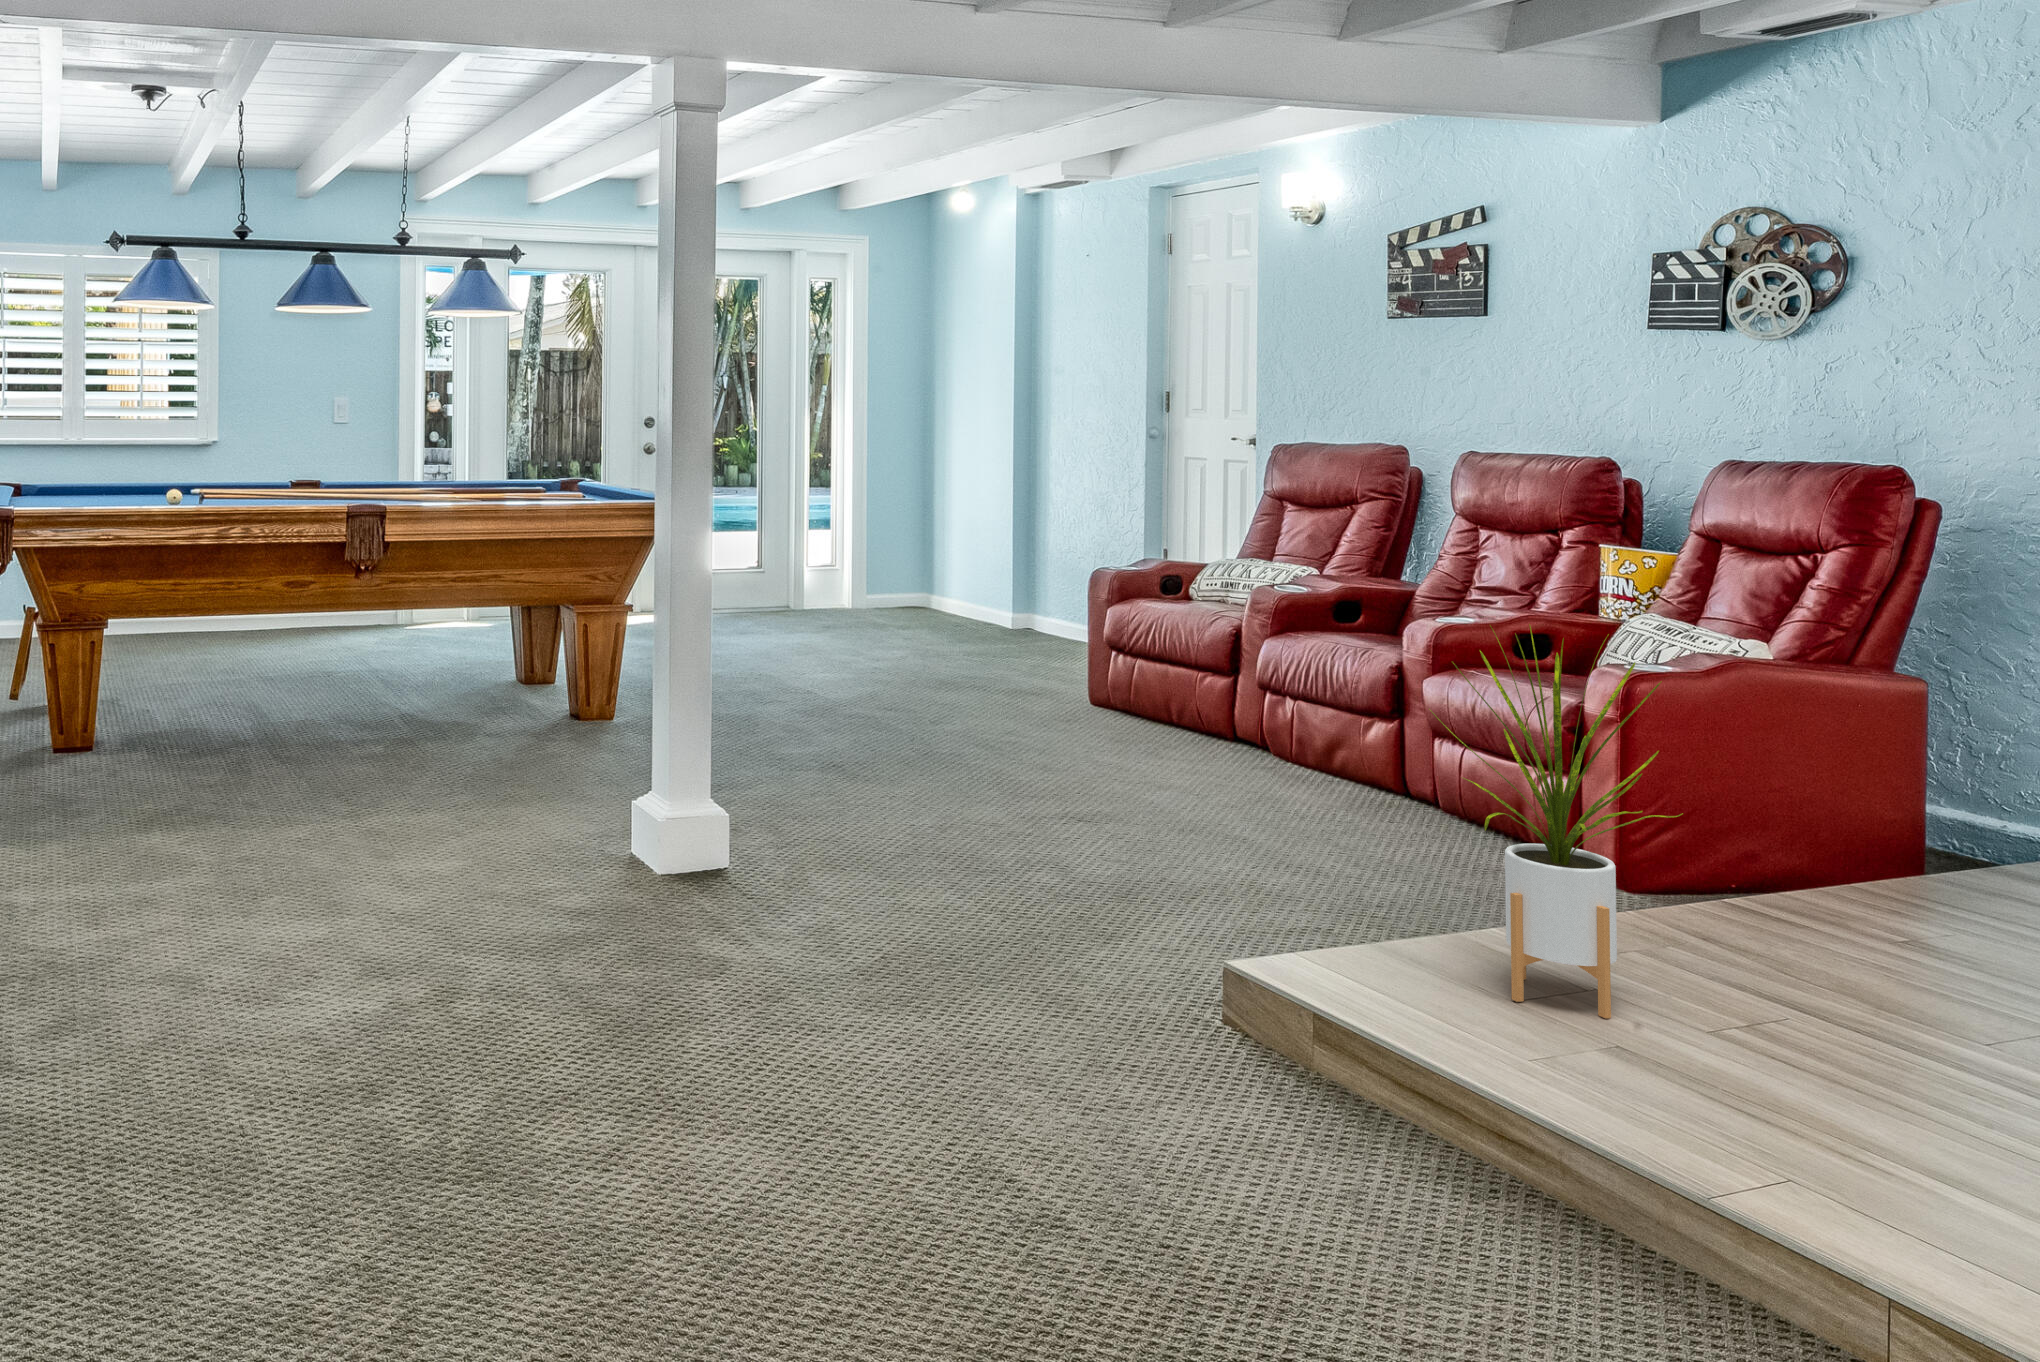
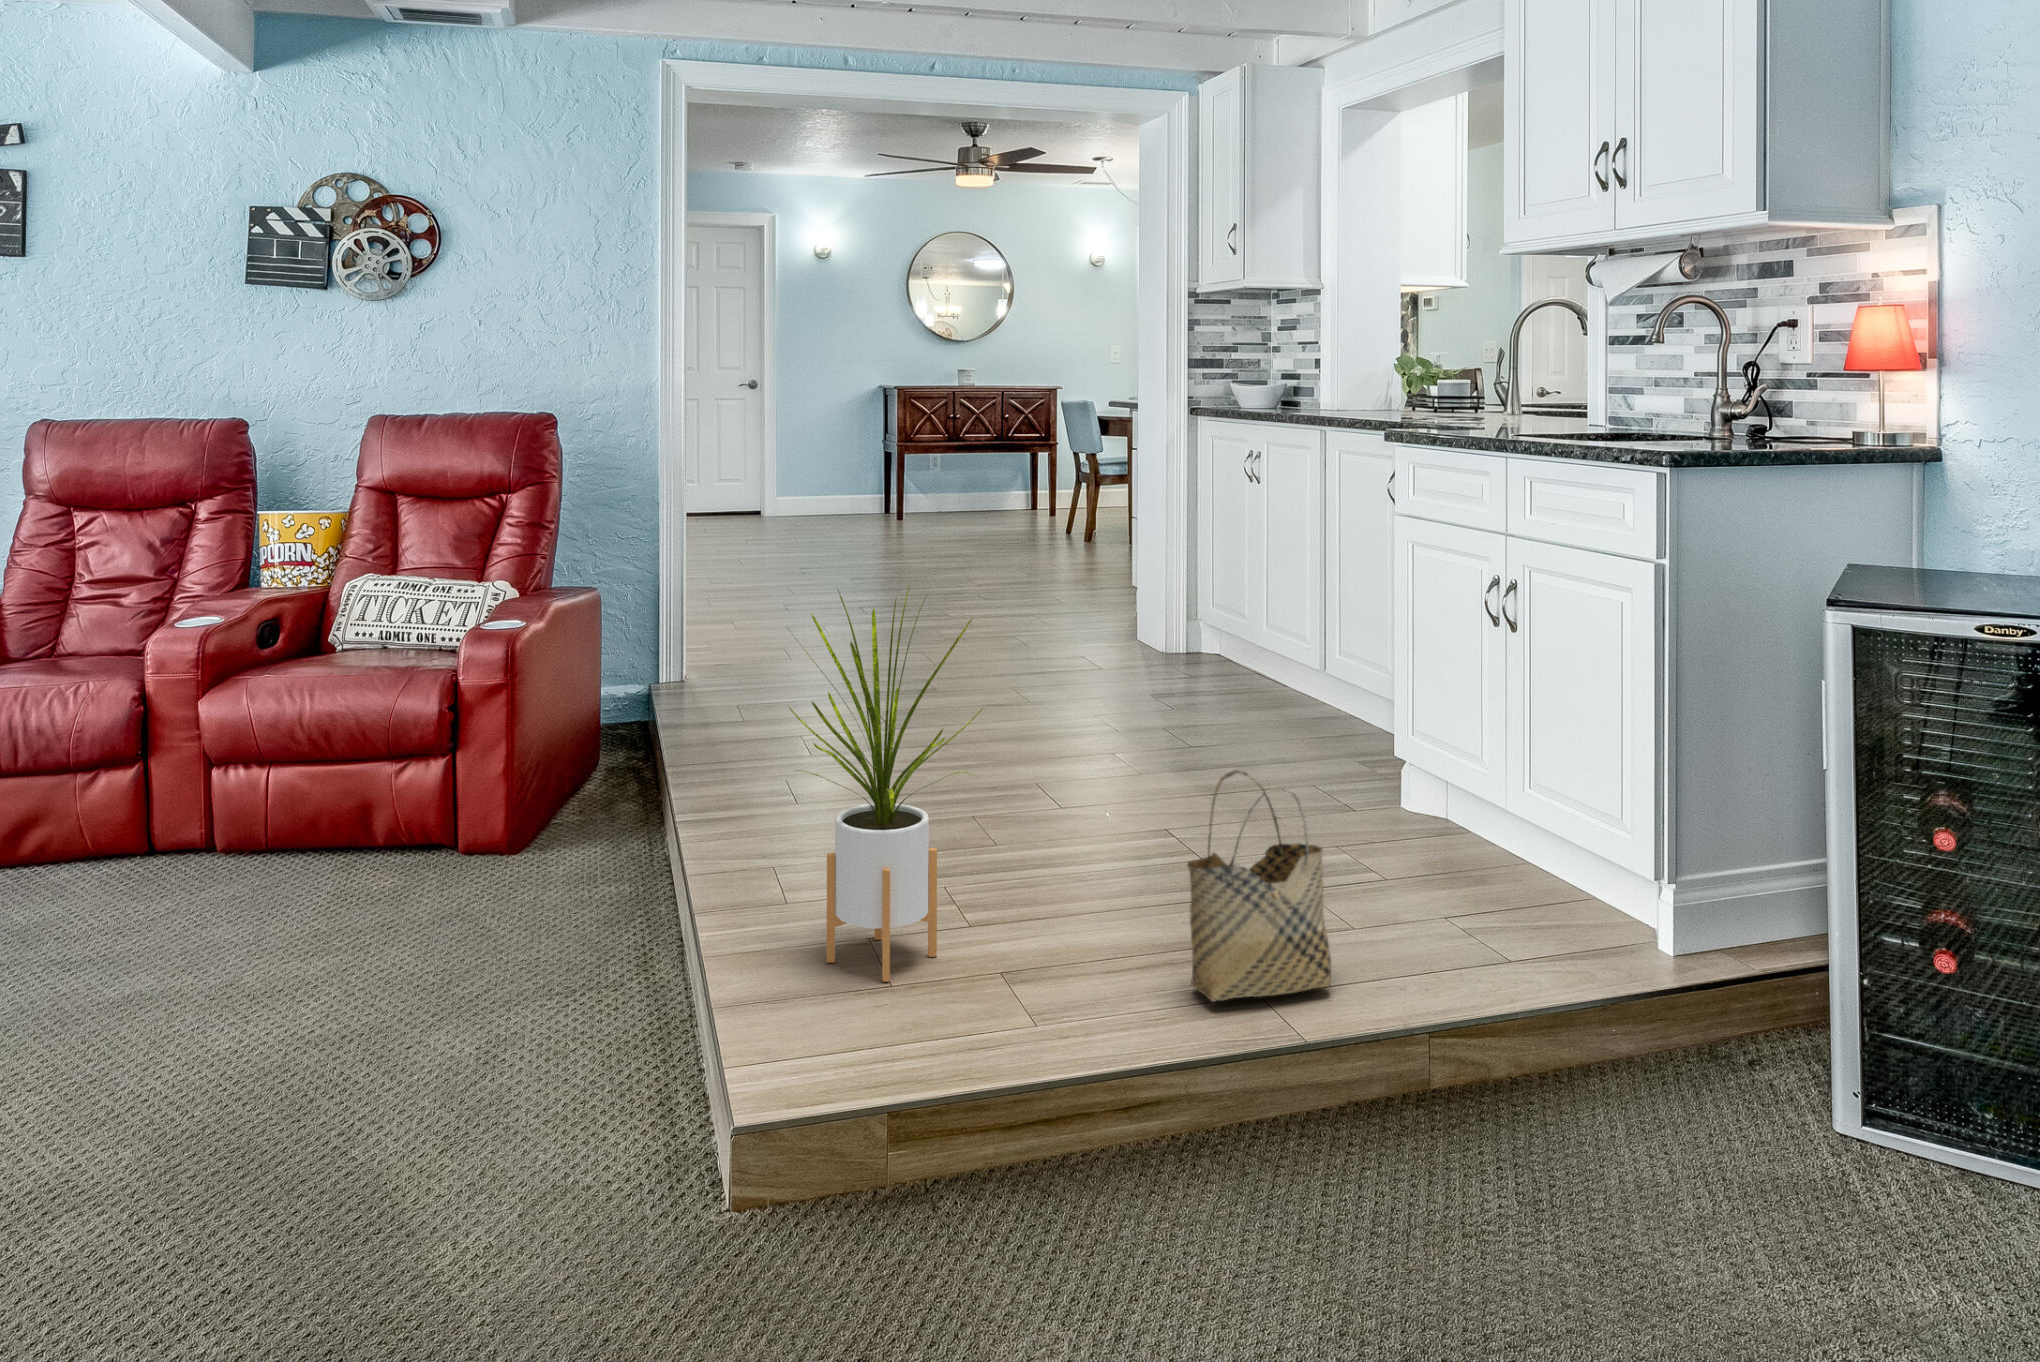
woven basket: none [1691,916,1921,1215] -> present [1187,771,1331,1002]

